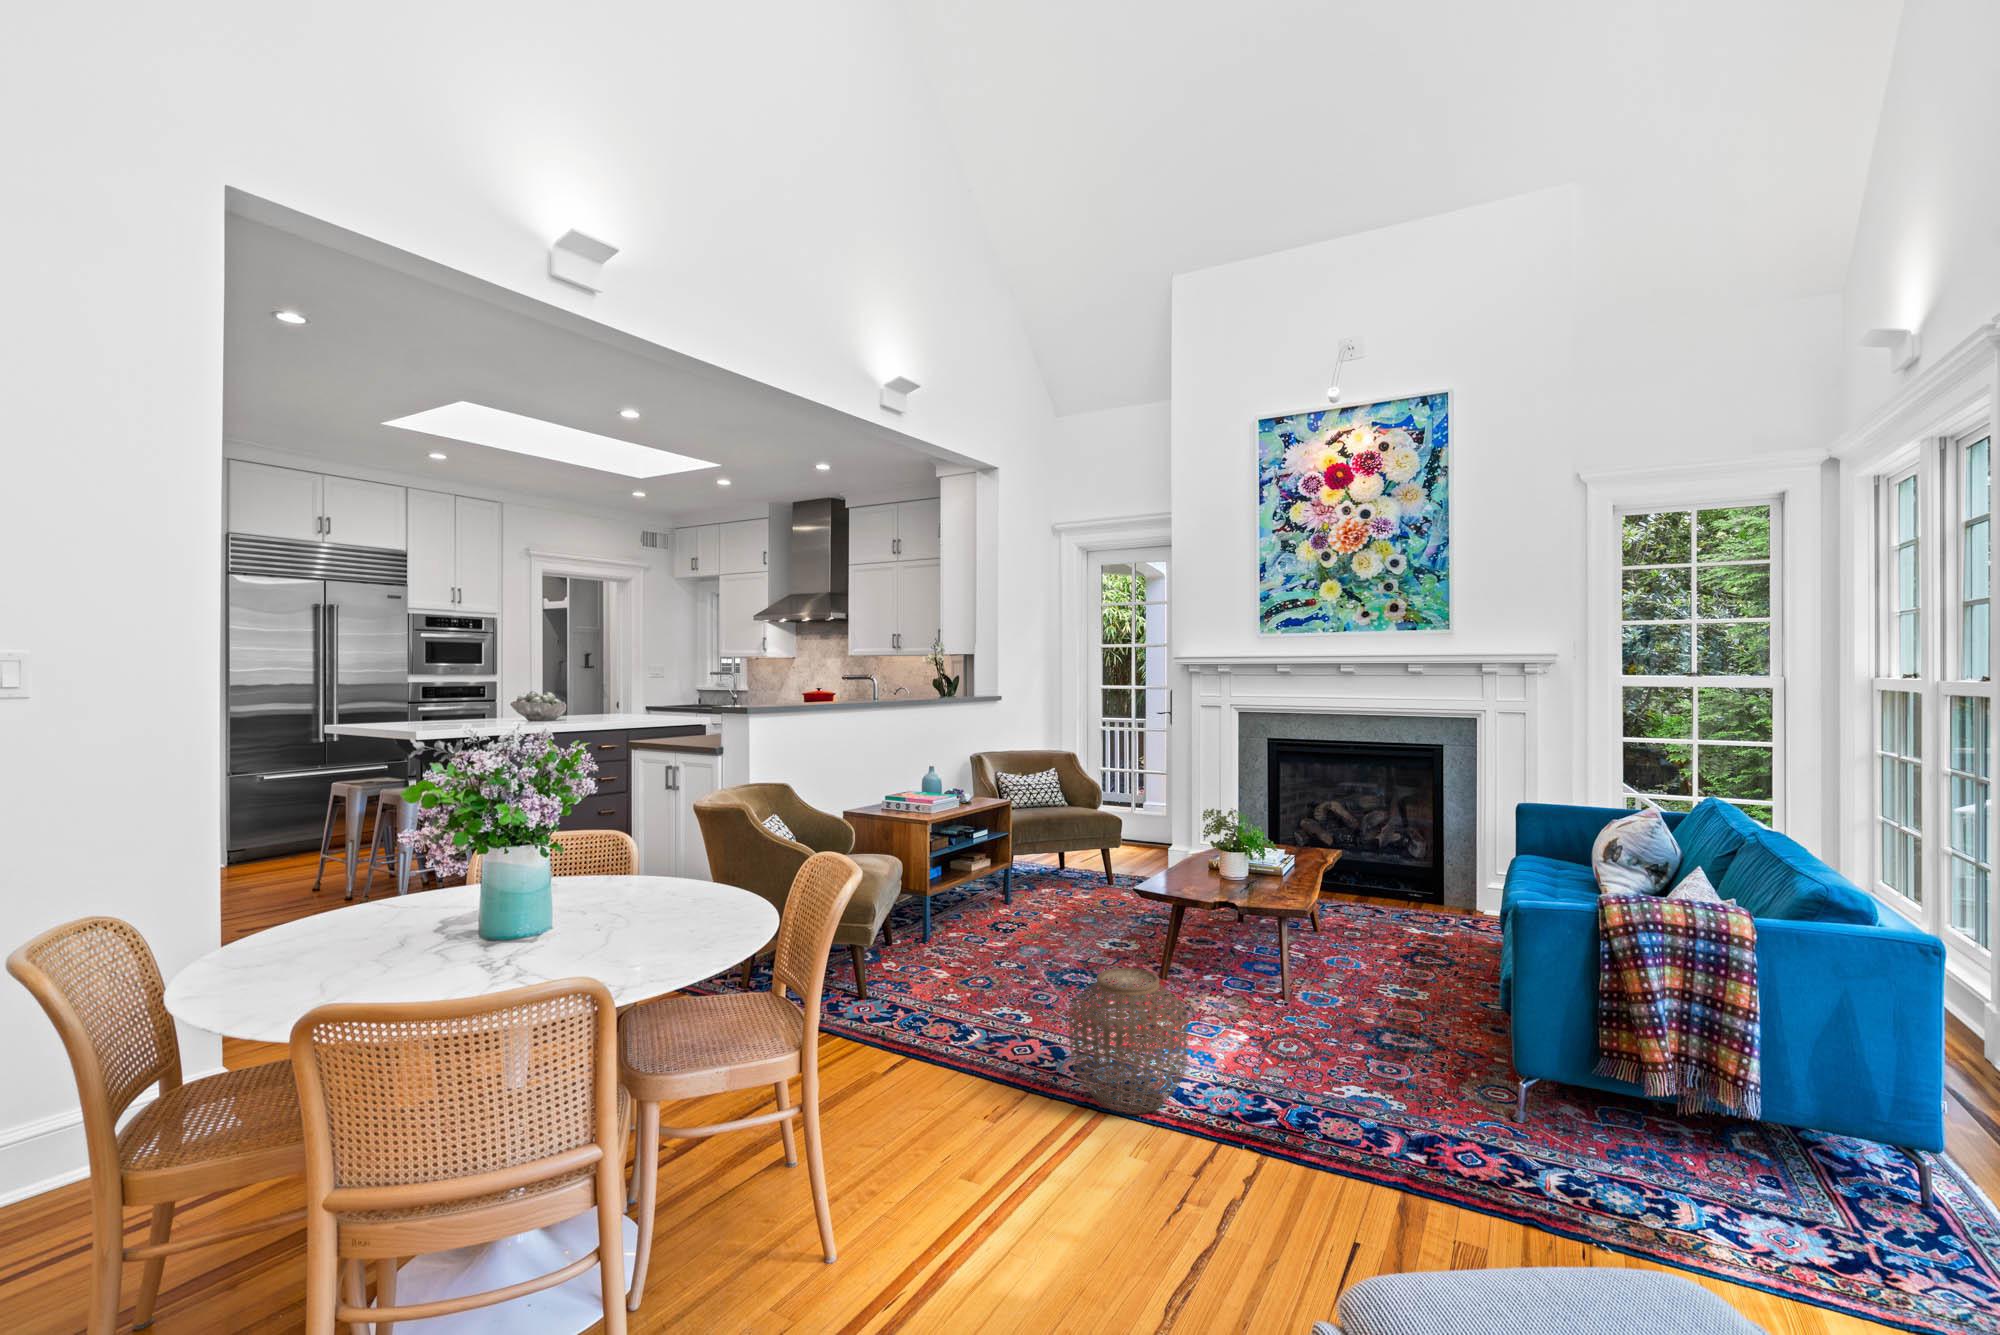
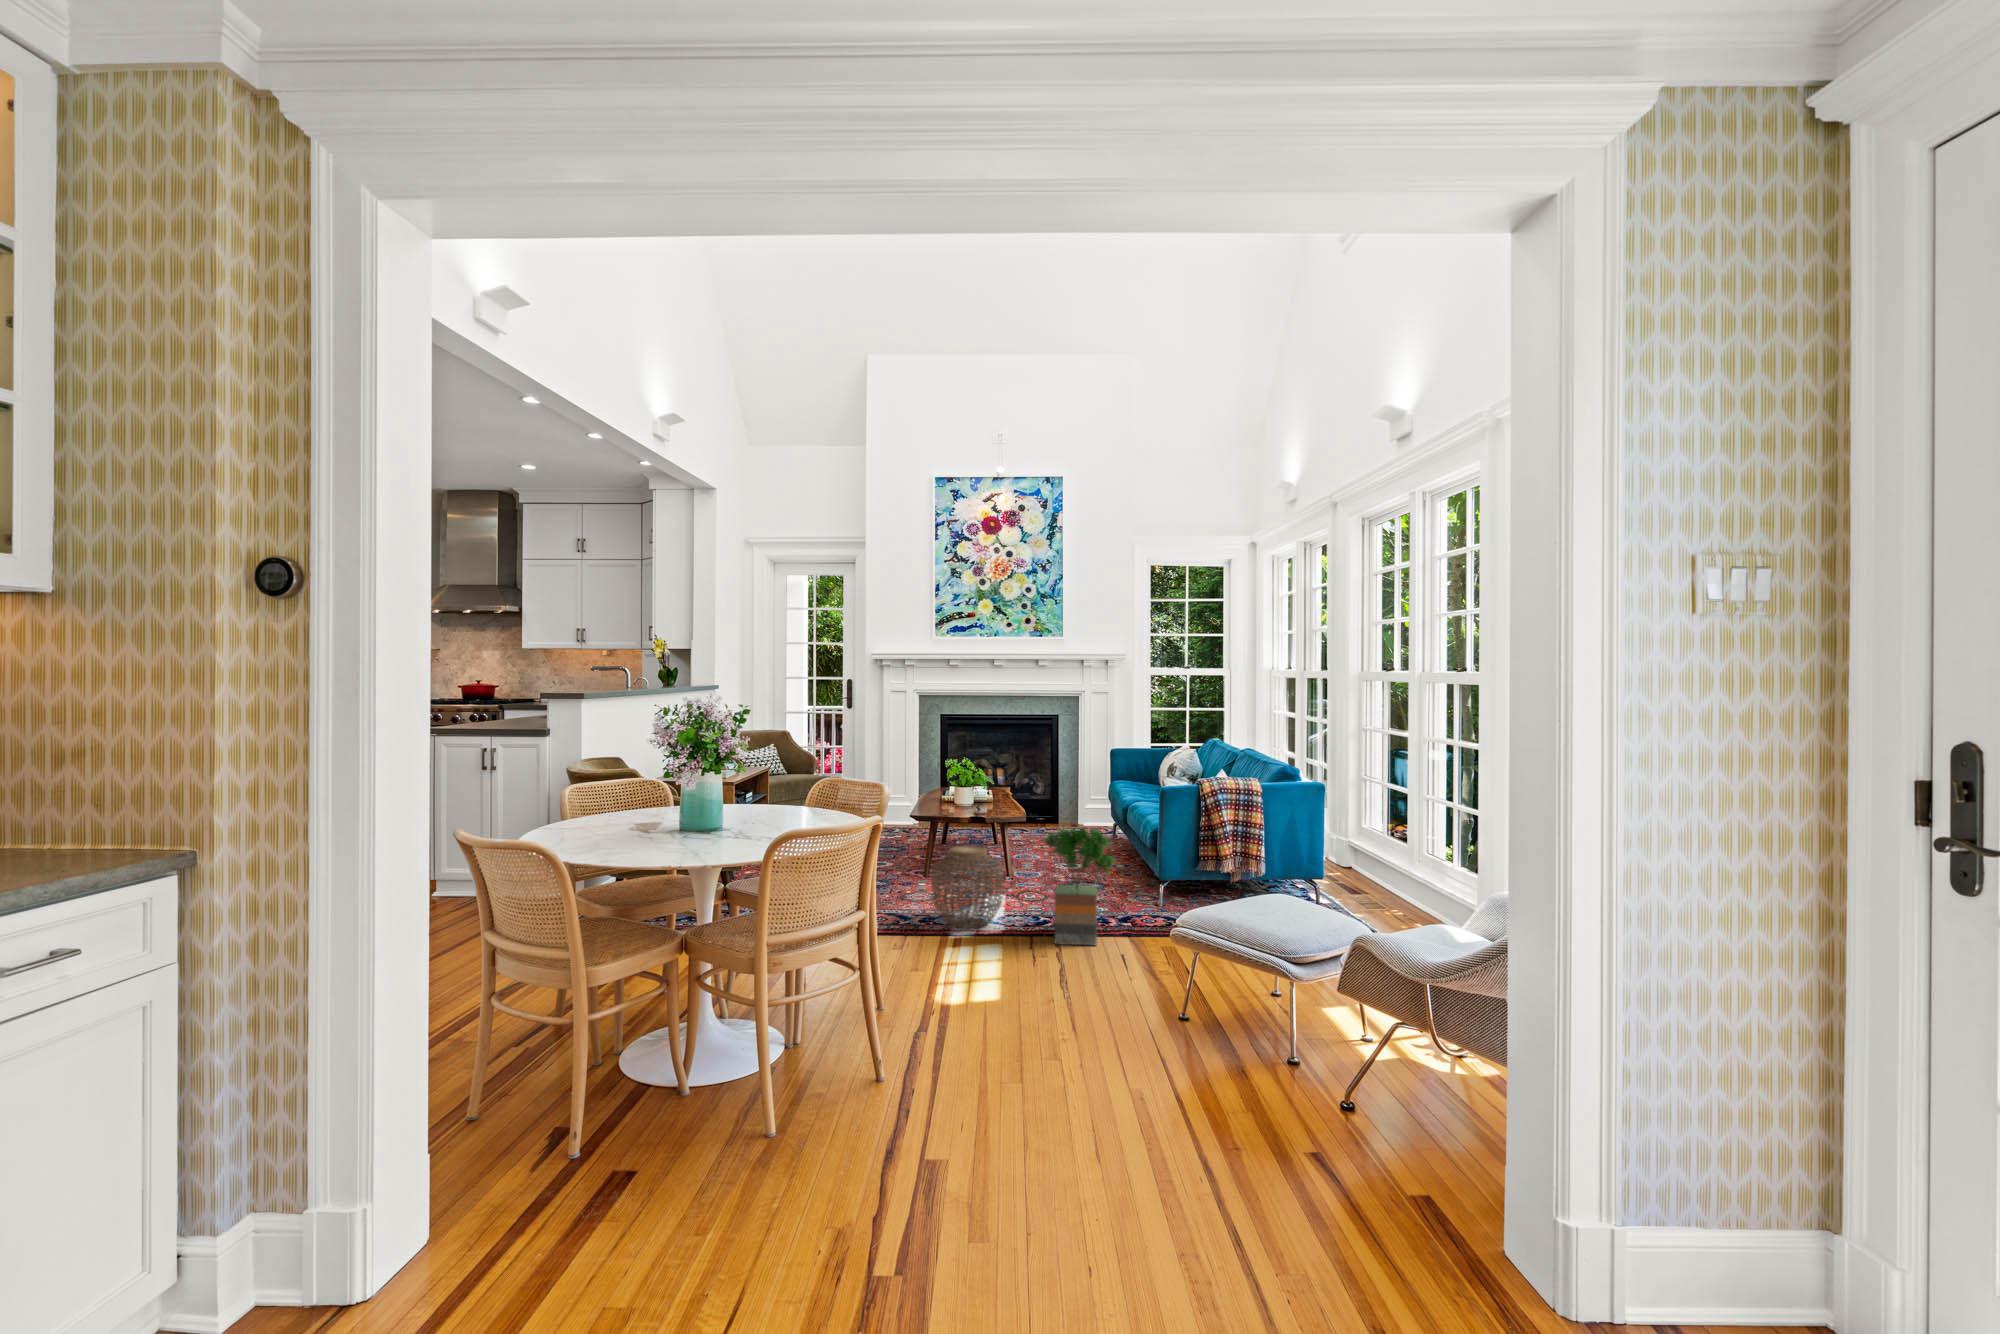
potted tree: none [1219,970,1360,1218] -> present [1044,828,1115,946]

